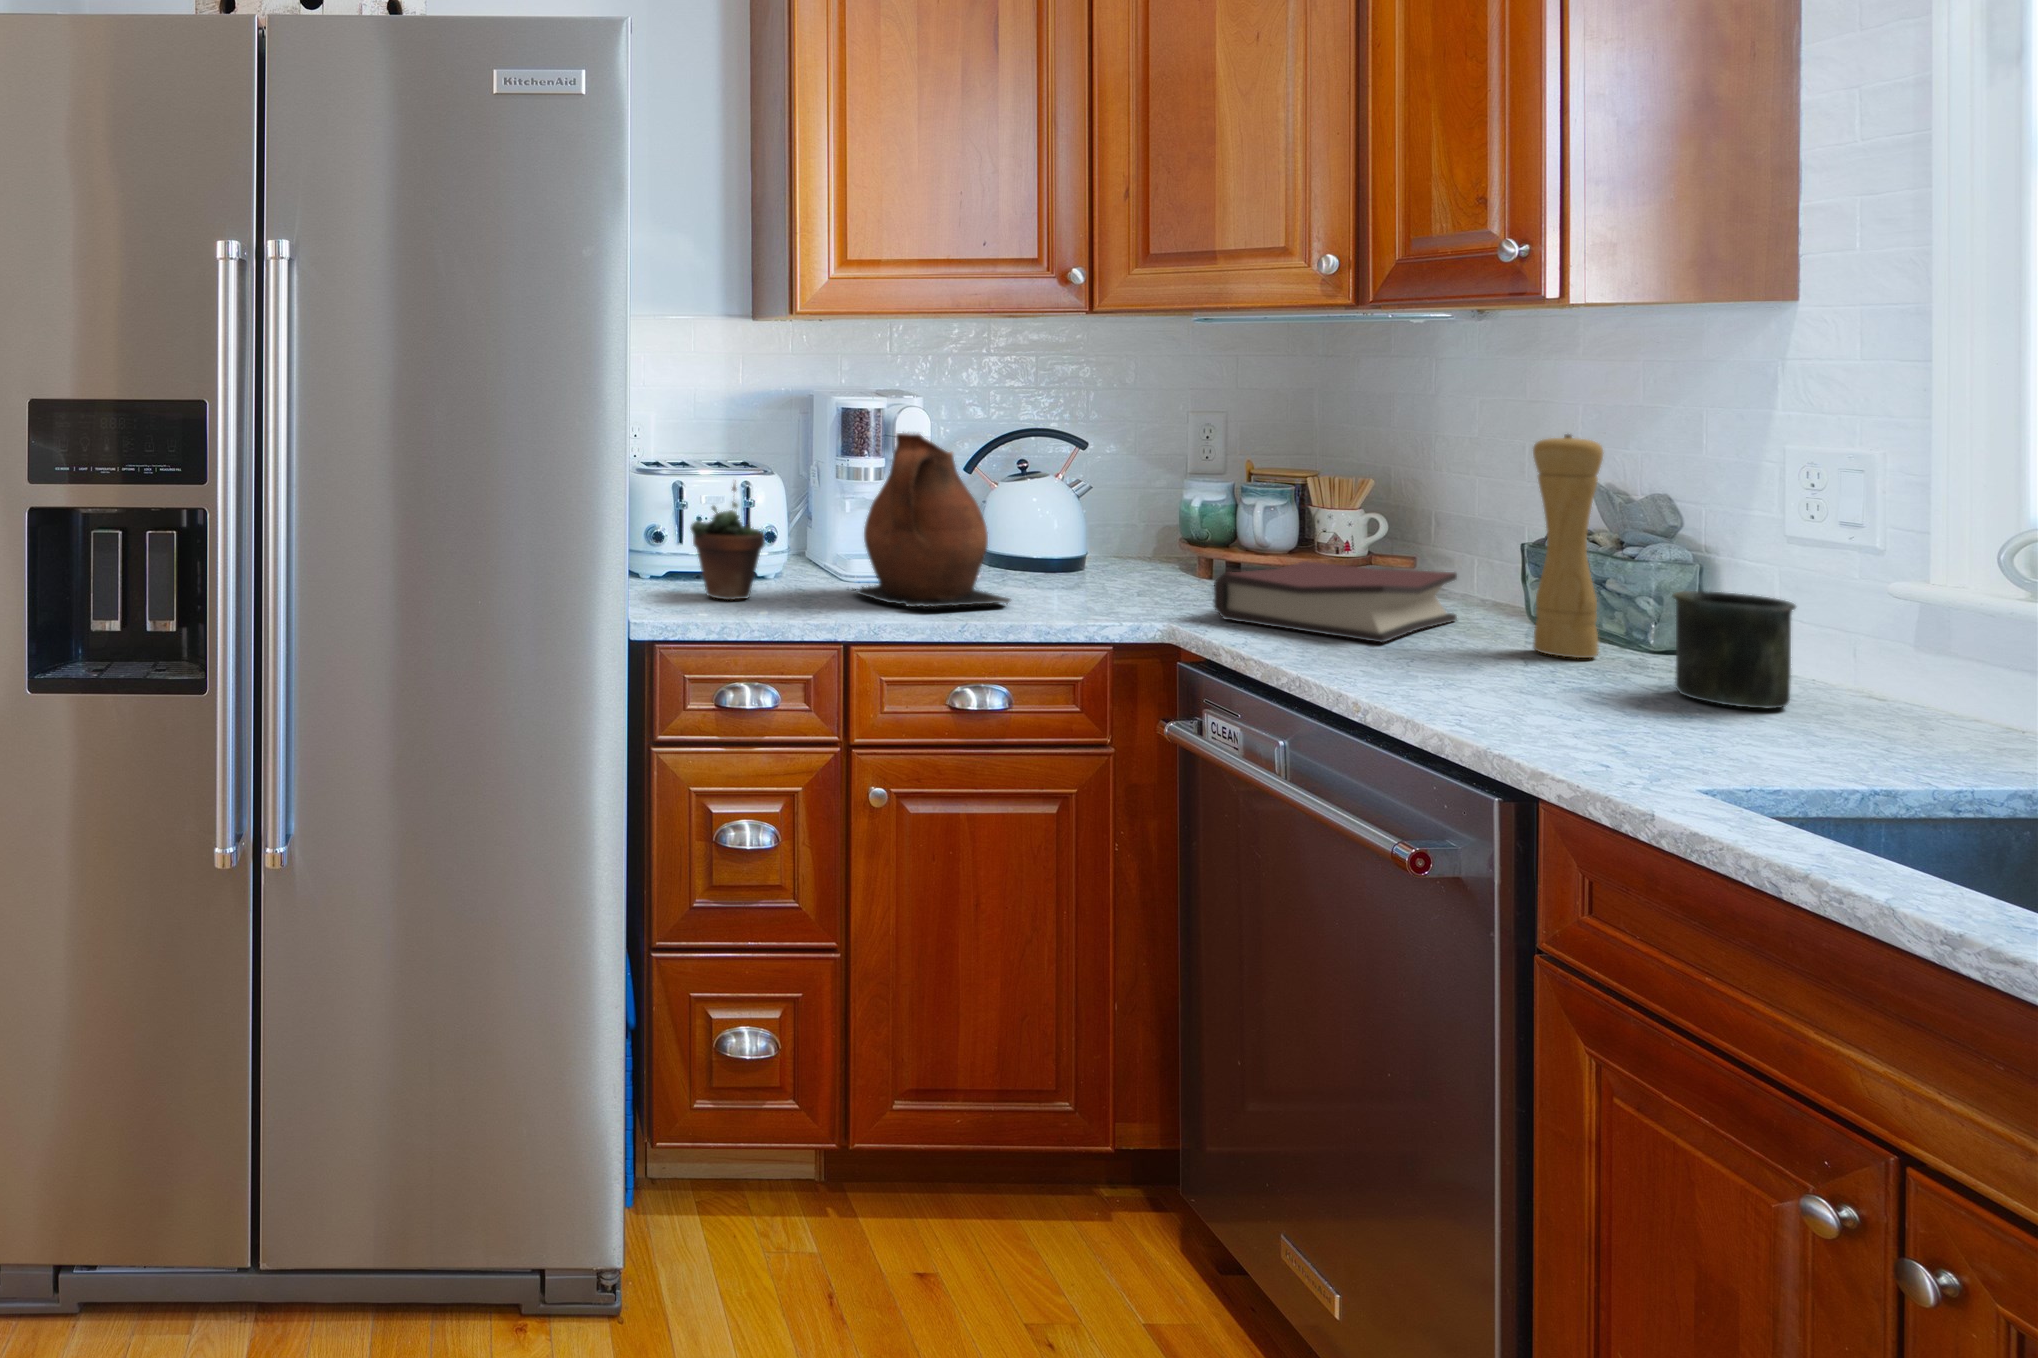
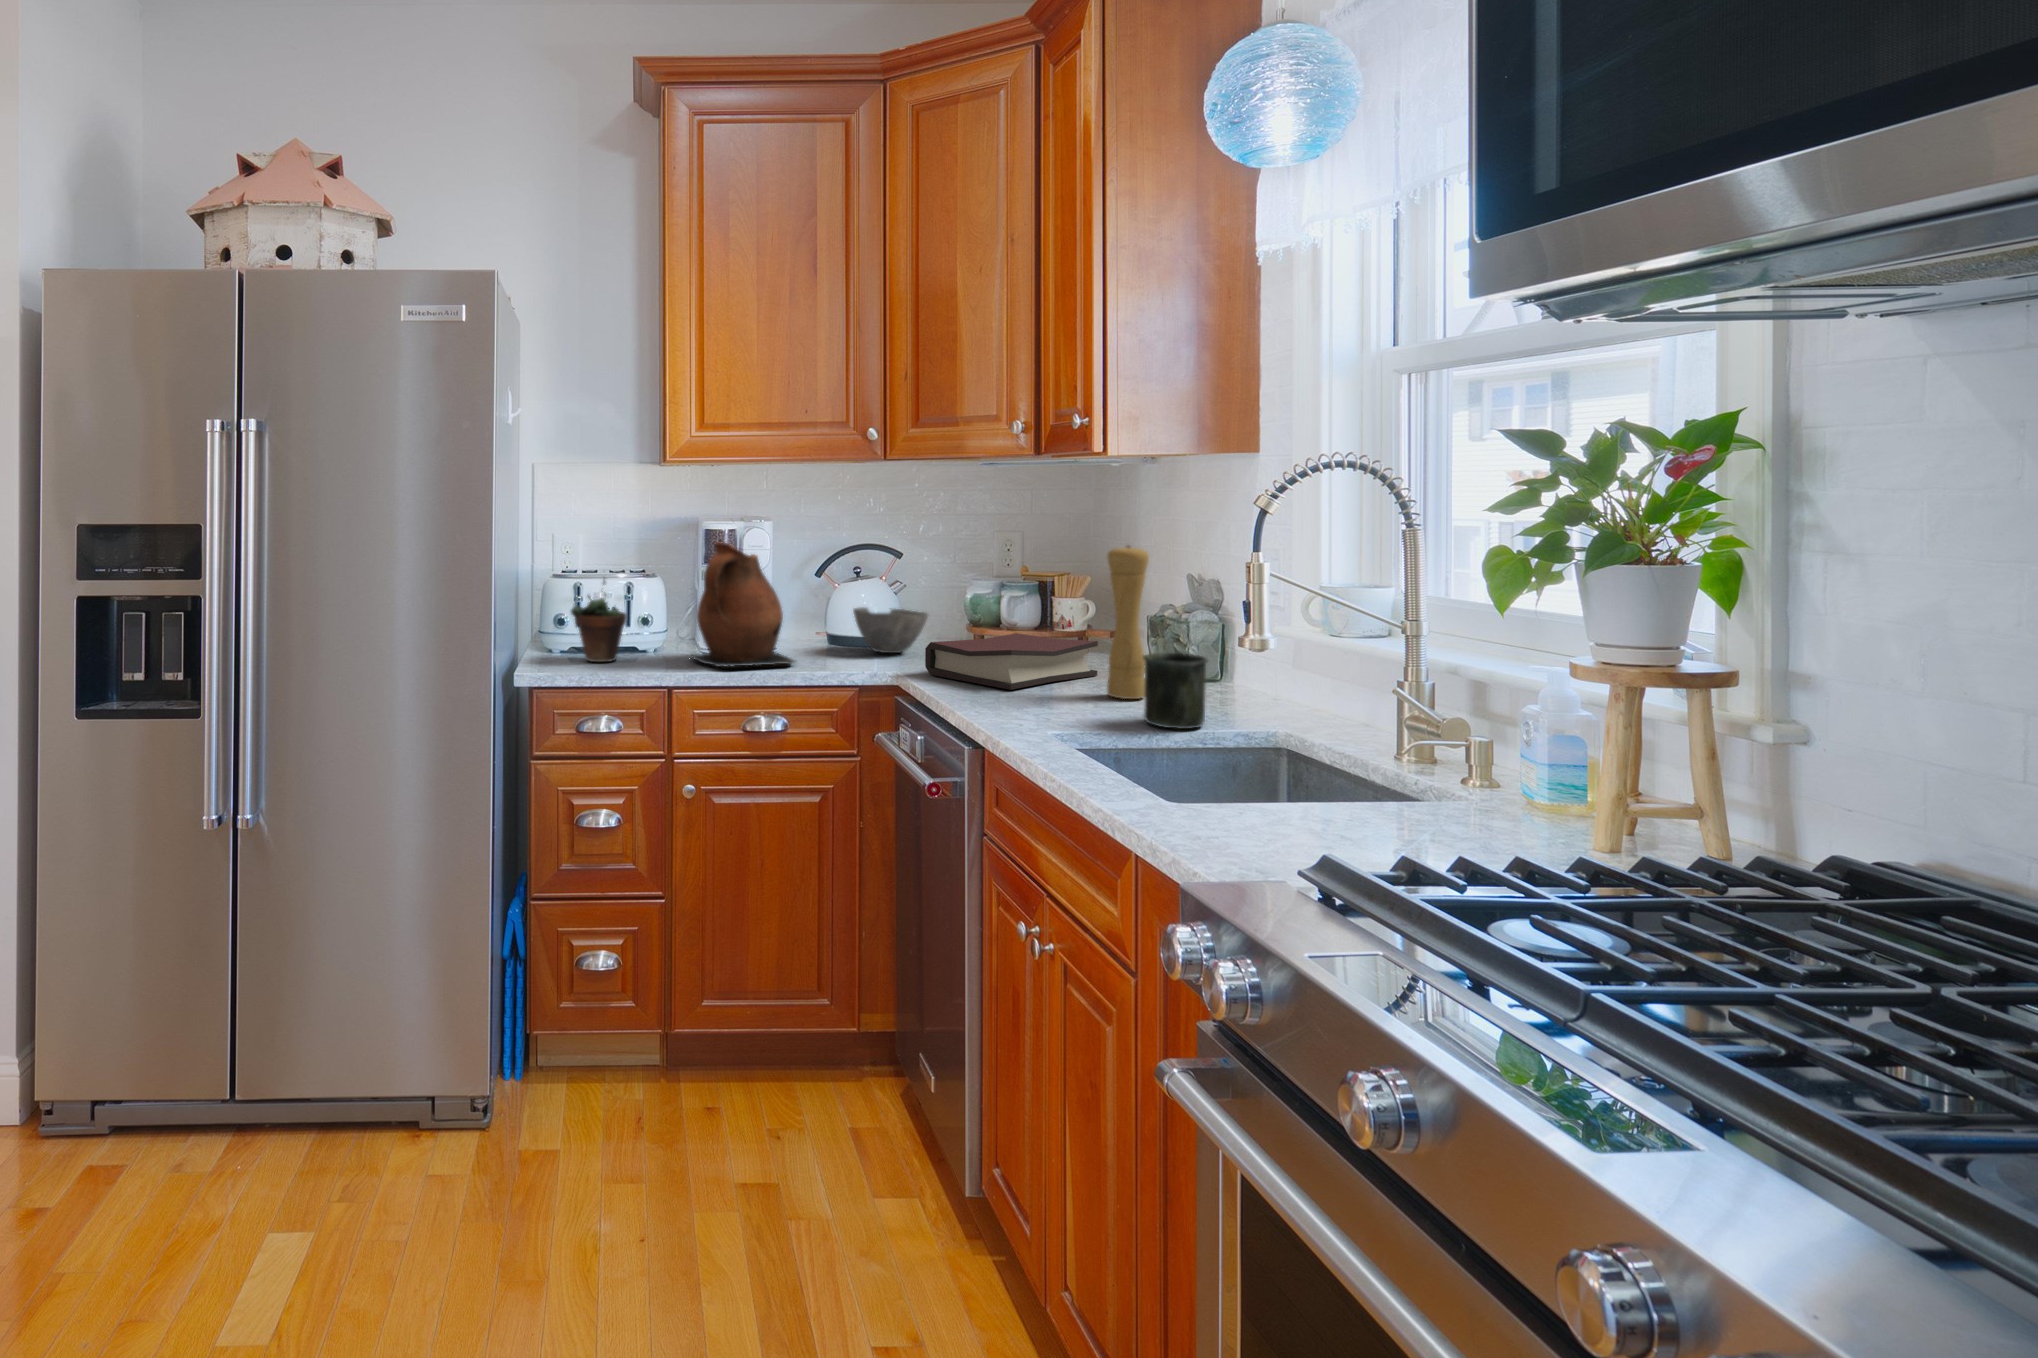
bowl: none [1056,525,1167,588] -> present [853,607,928,653]

